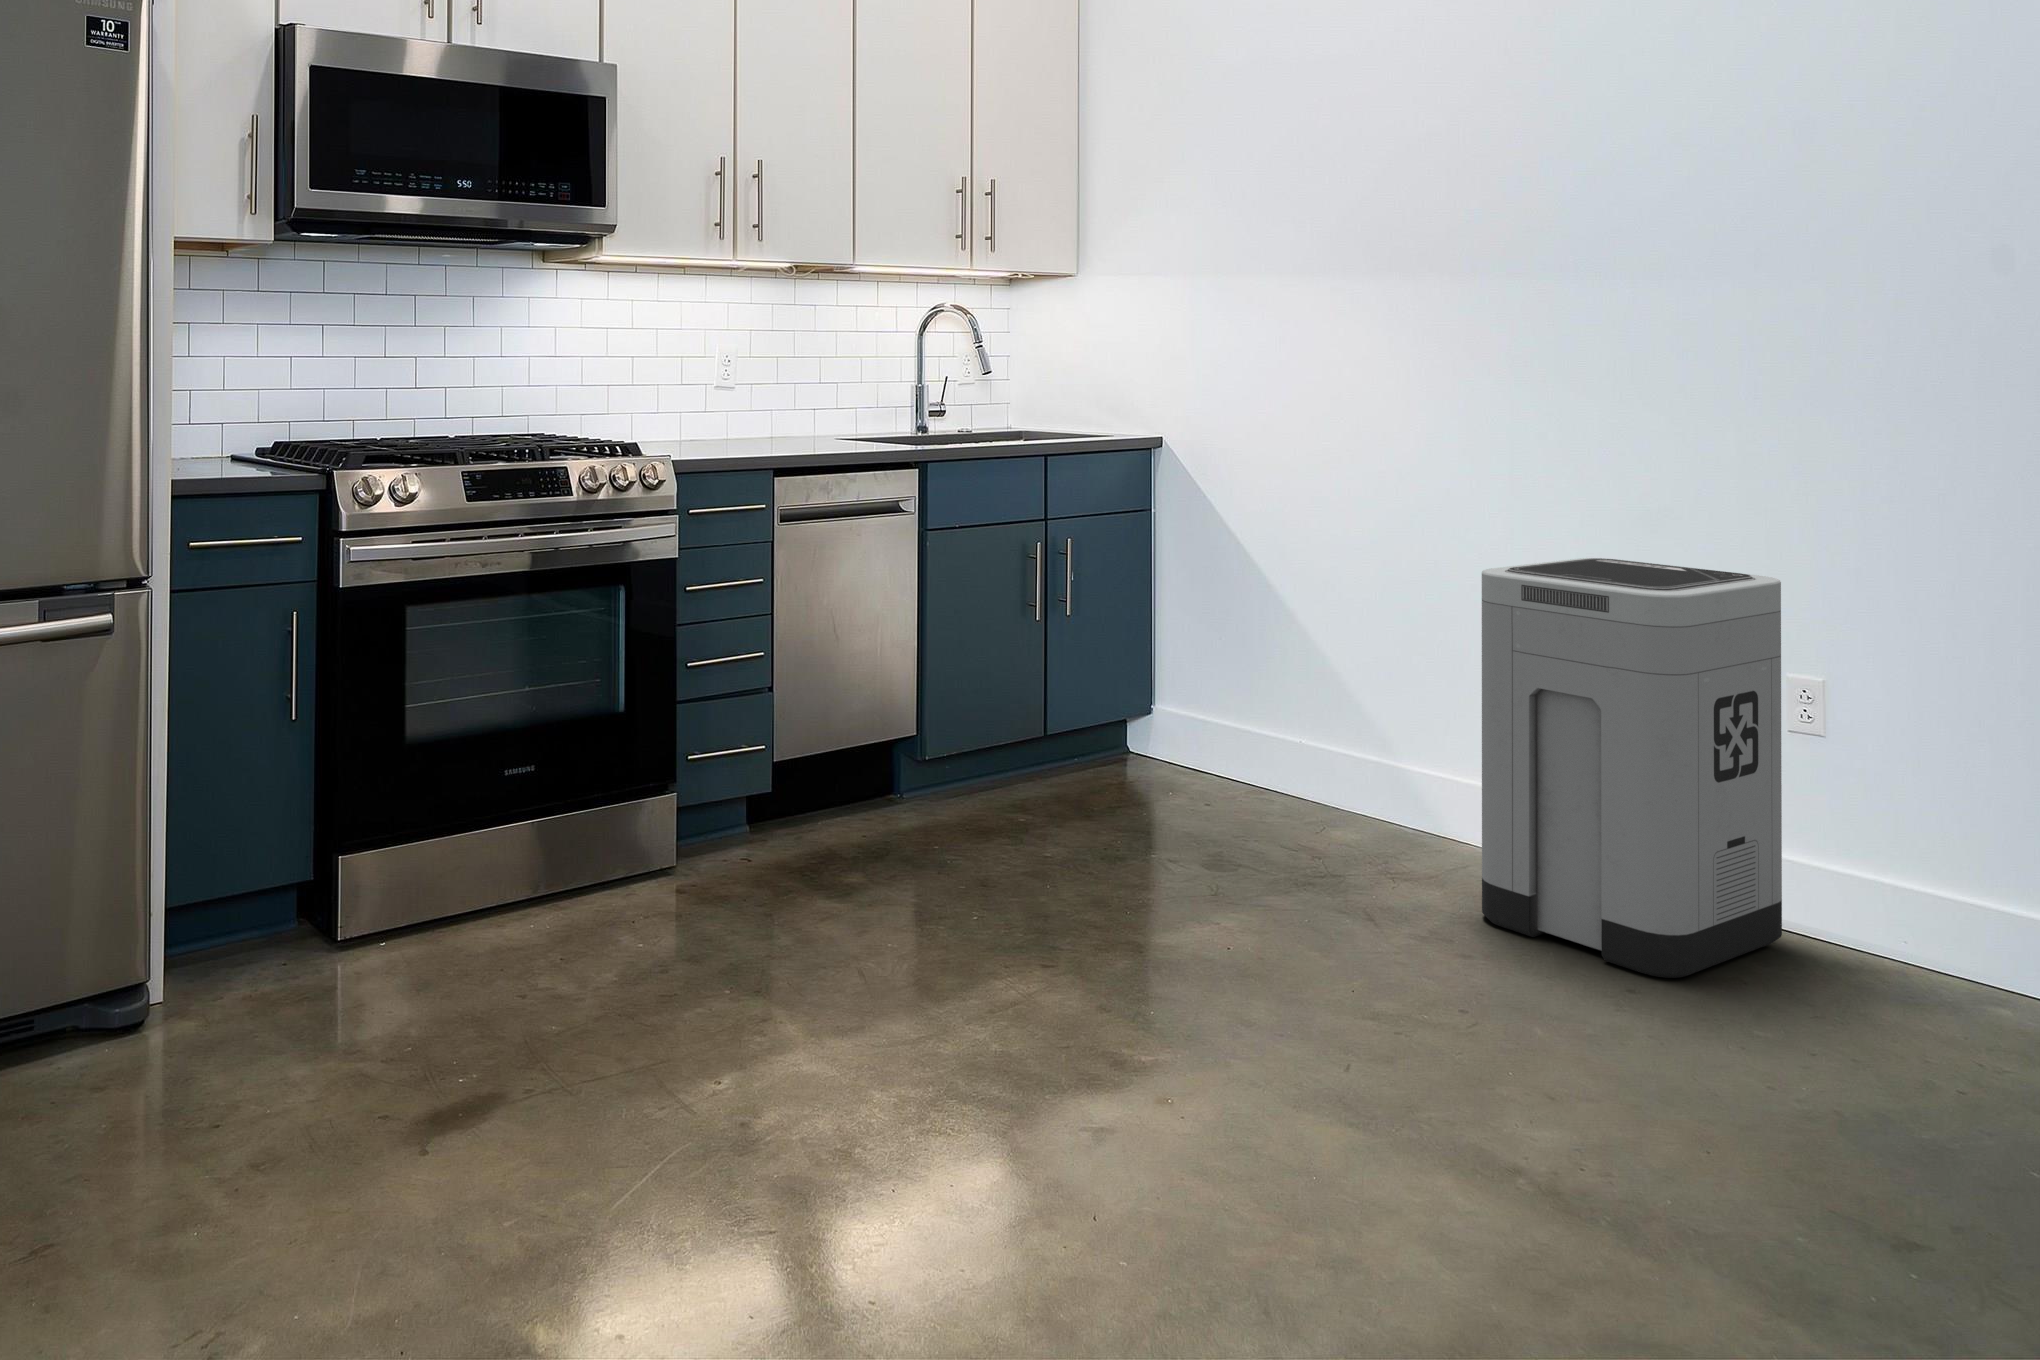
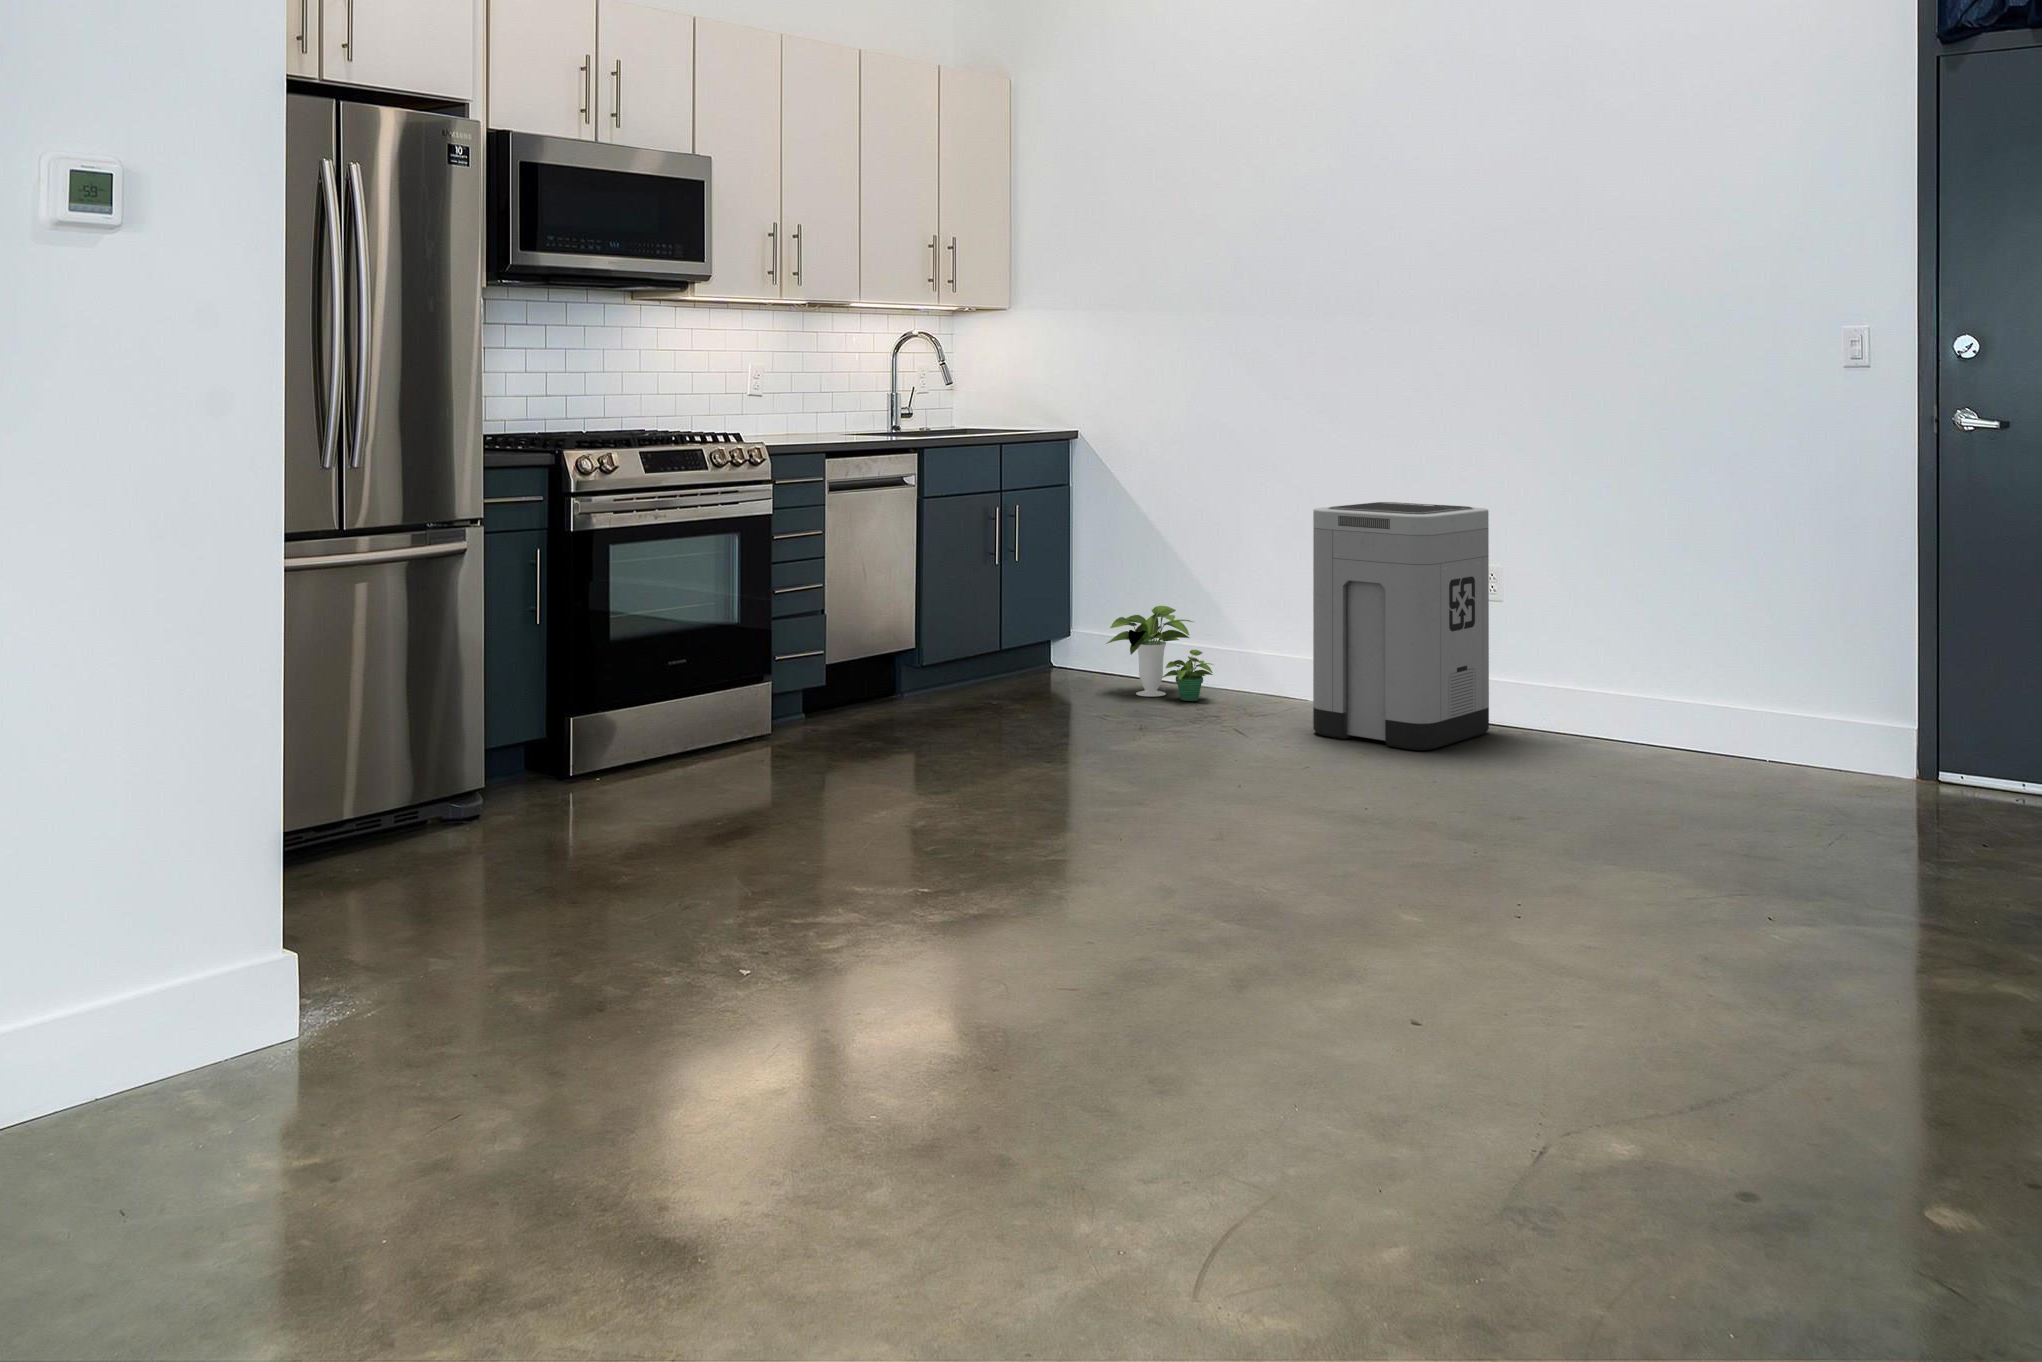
potted plant: none [1184,686,1339,830] -> present [1106,606,1213,701]

